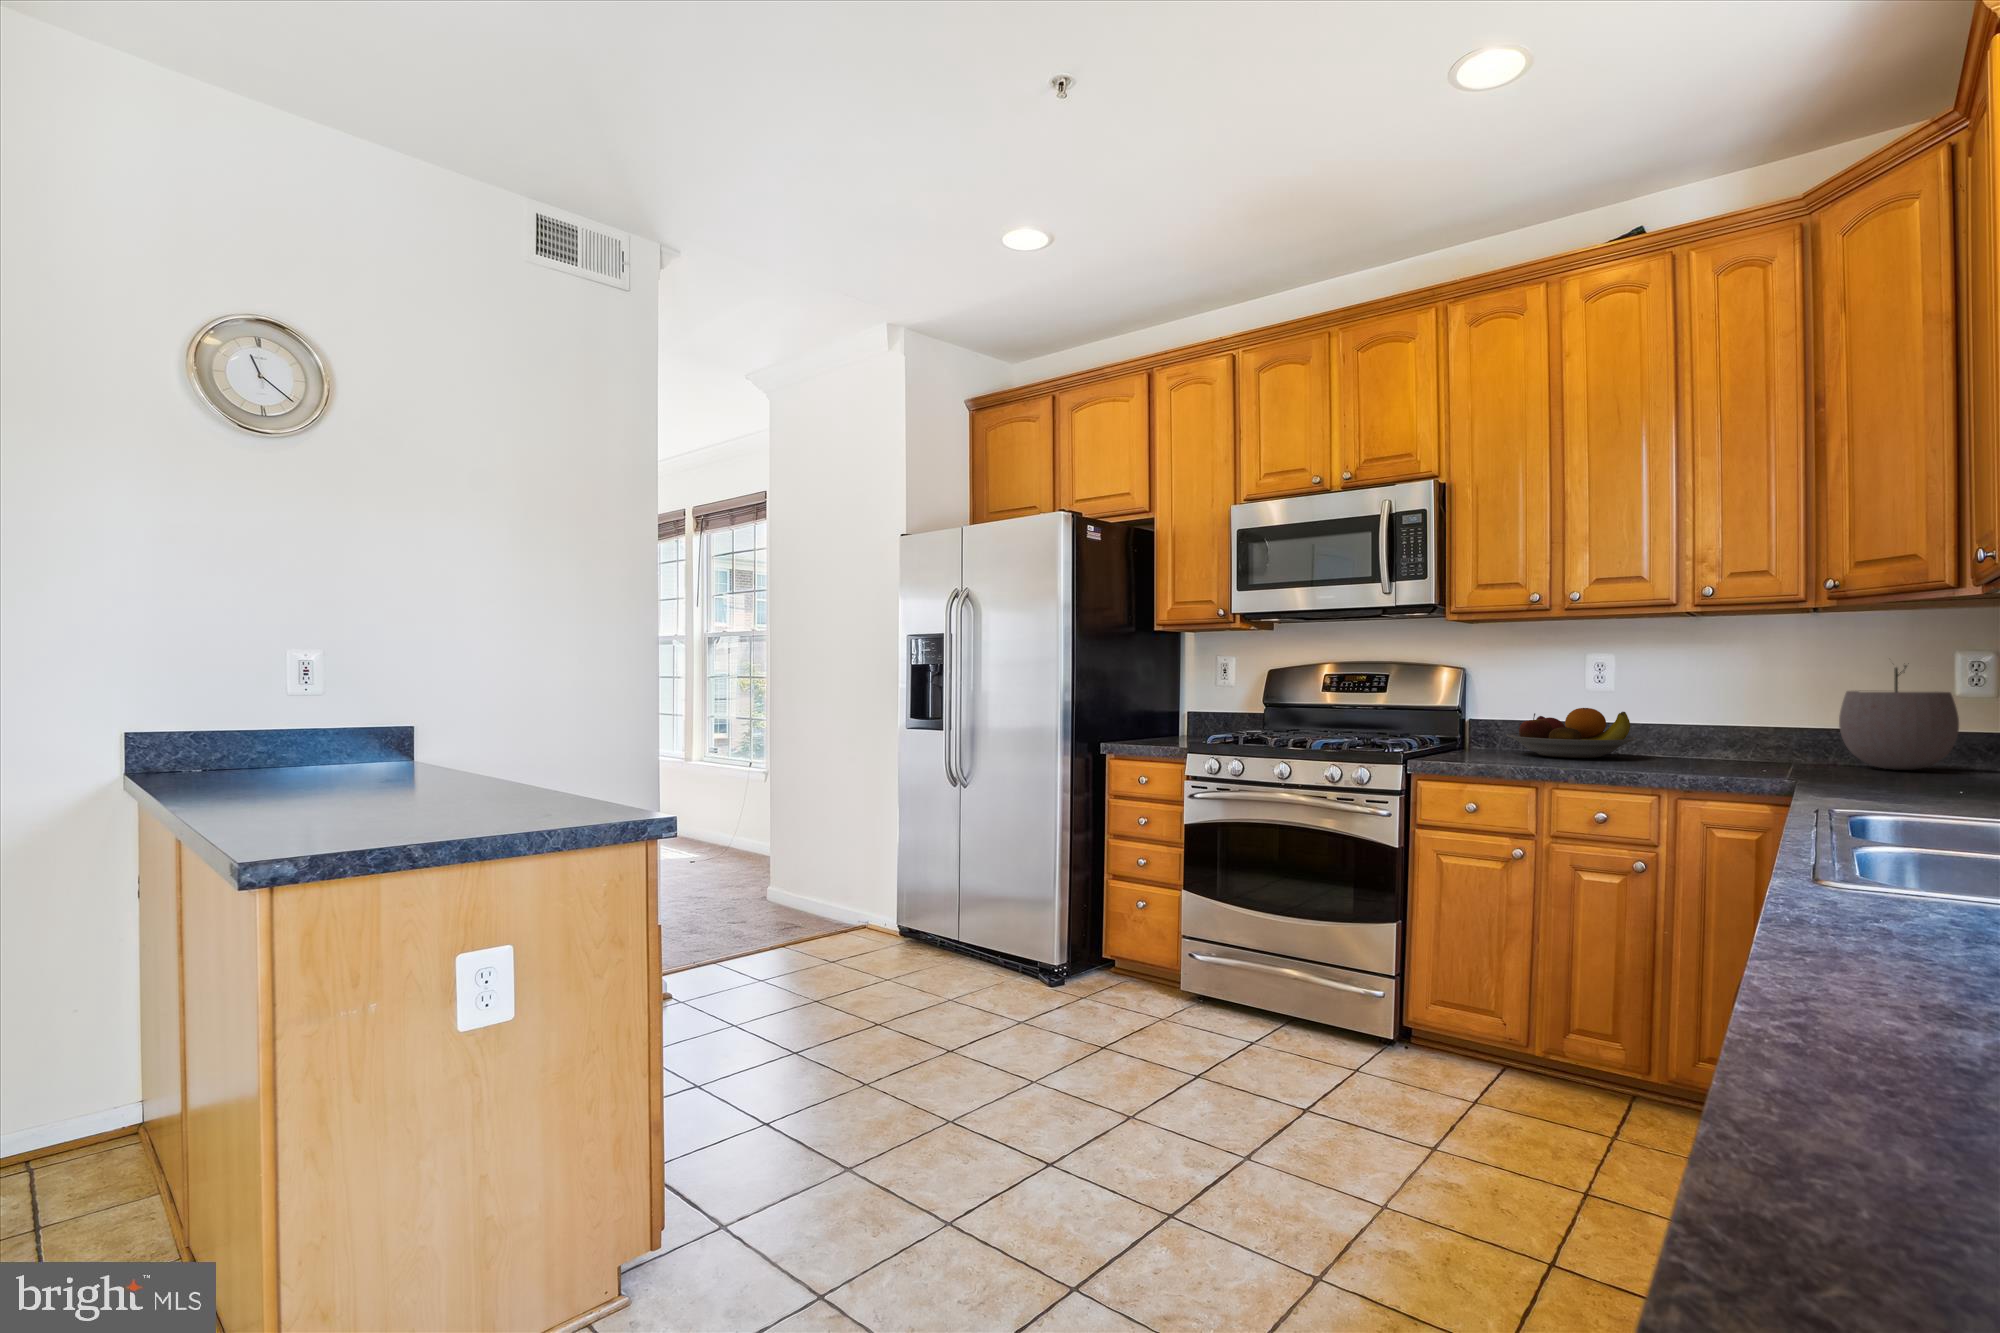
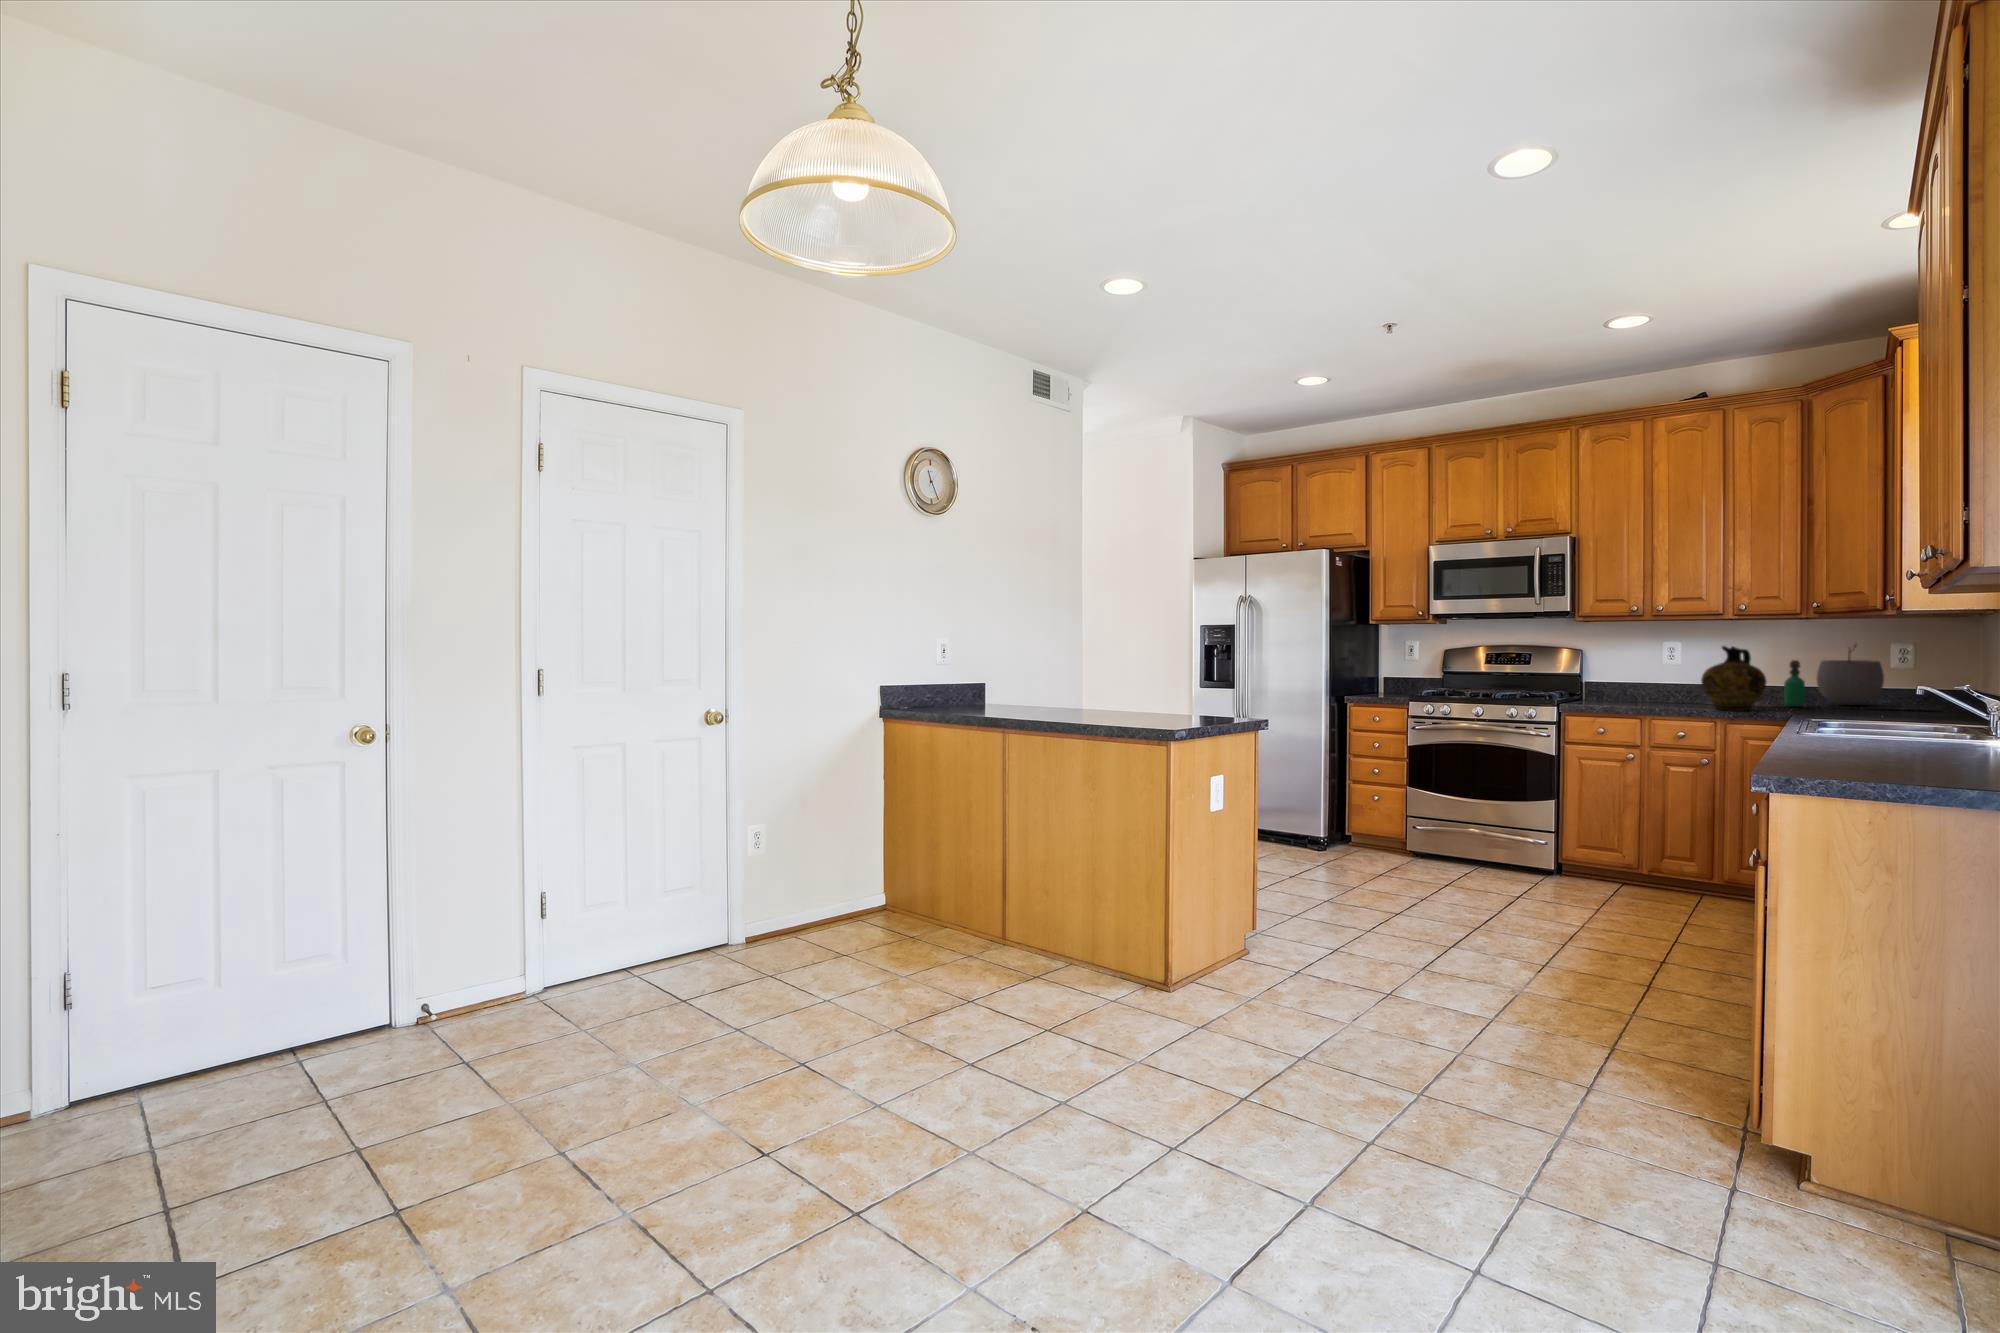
ceramic jug: none [1635,658,1748,775] -> present [1701,646,1767,711]
soap dispenser: none [1782,687,1819,771] -> present [1784,660,1805,707]
fruit bowl: present [1506,708,1636,758] -> none [1614,672,1695,702]

